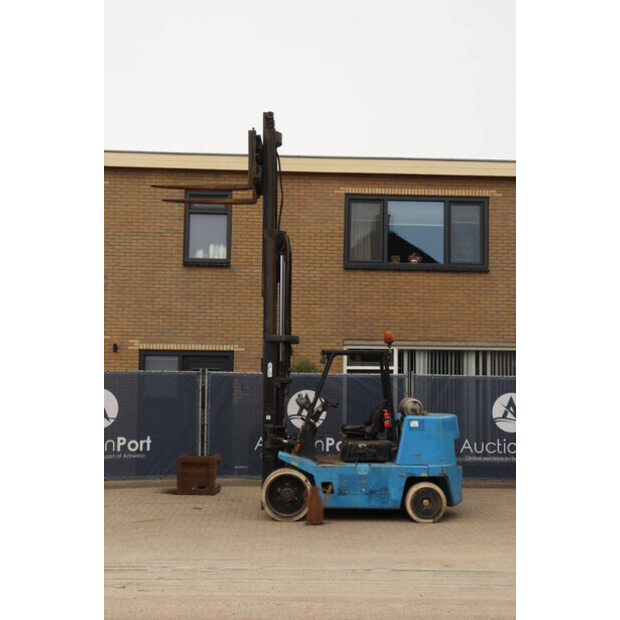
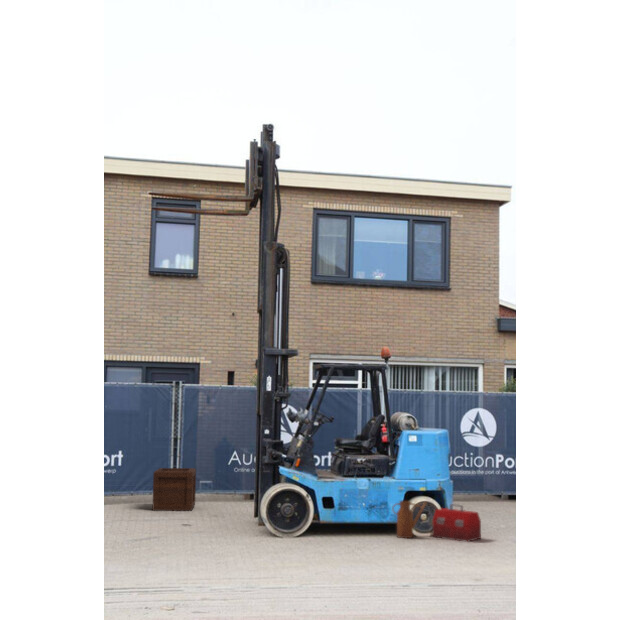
watering can: present [305,486,332,524] -> present [393,501,426,538]
toolbox: none [433,490,482,528] -> present [433,504,481,542]

